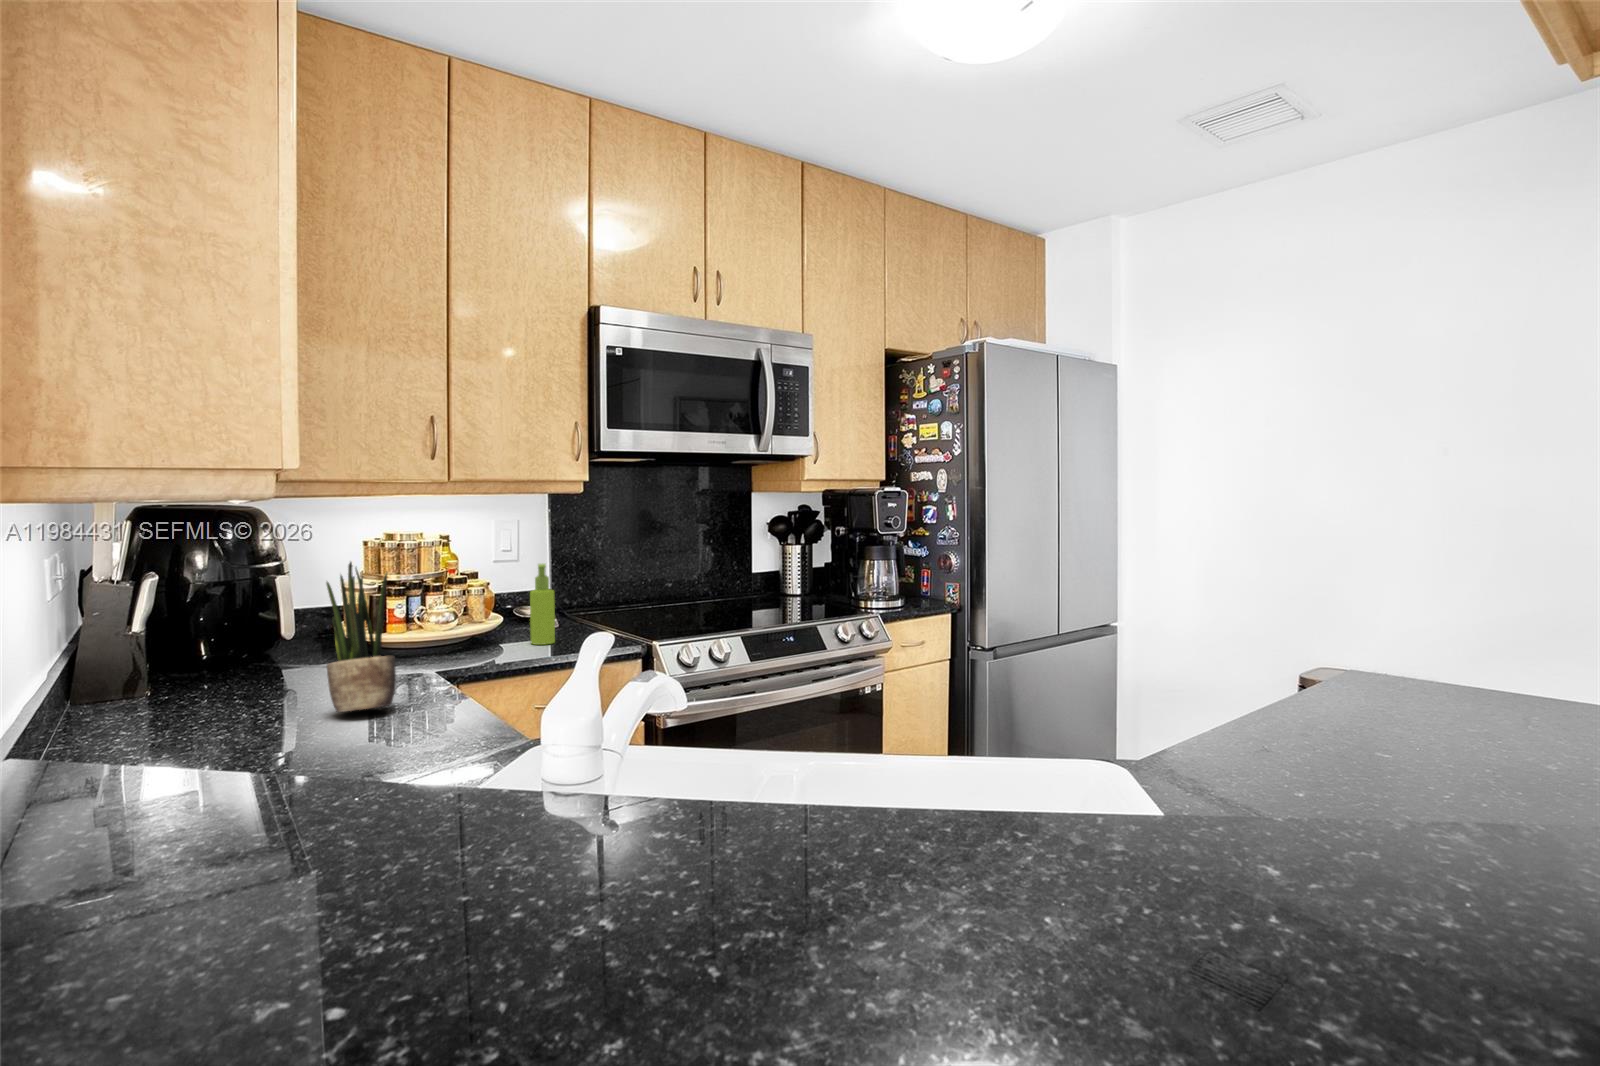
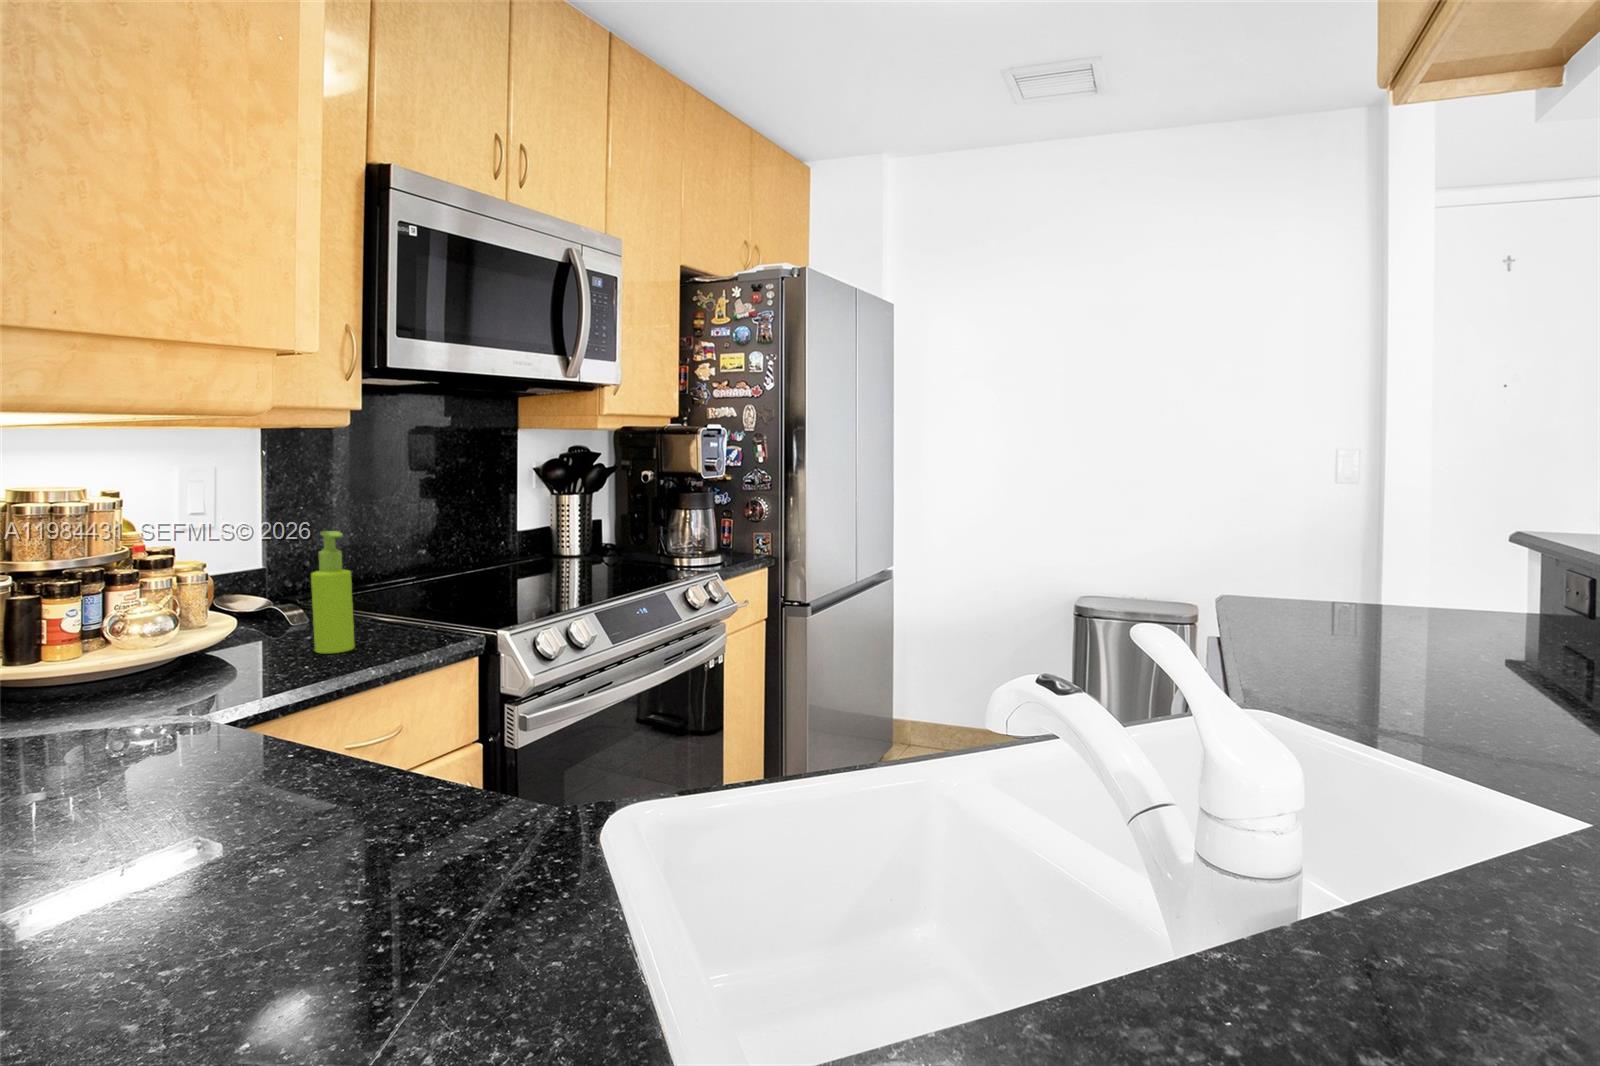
potted plant: present [326,562,396,712] -> none [126,543,278,829]

